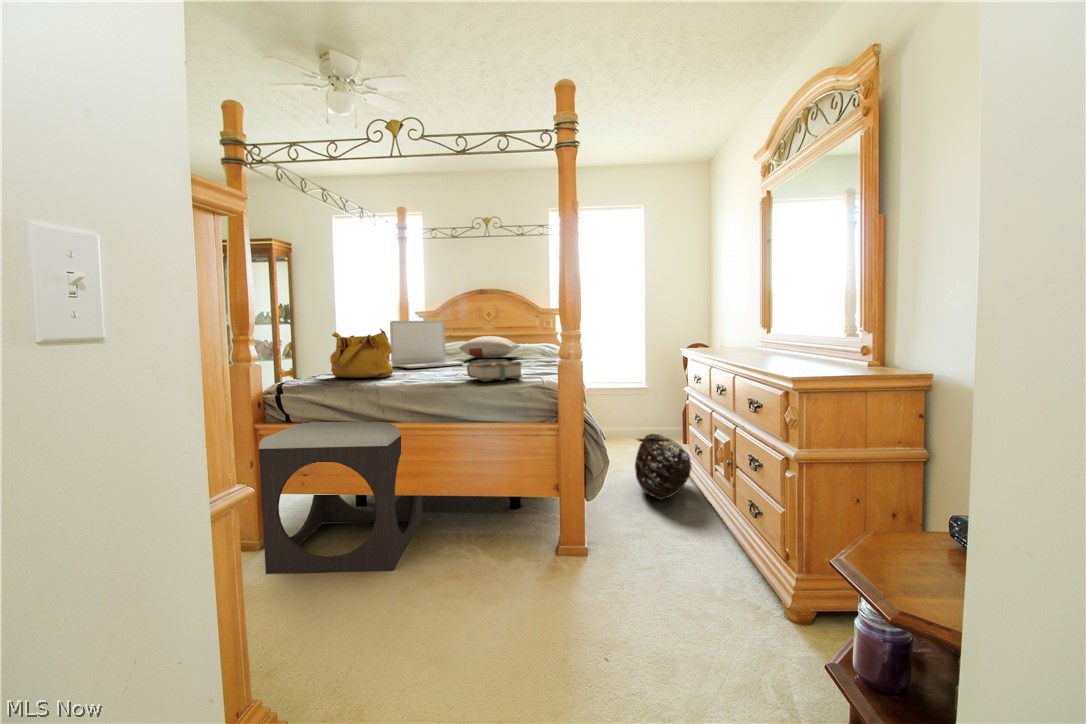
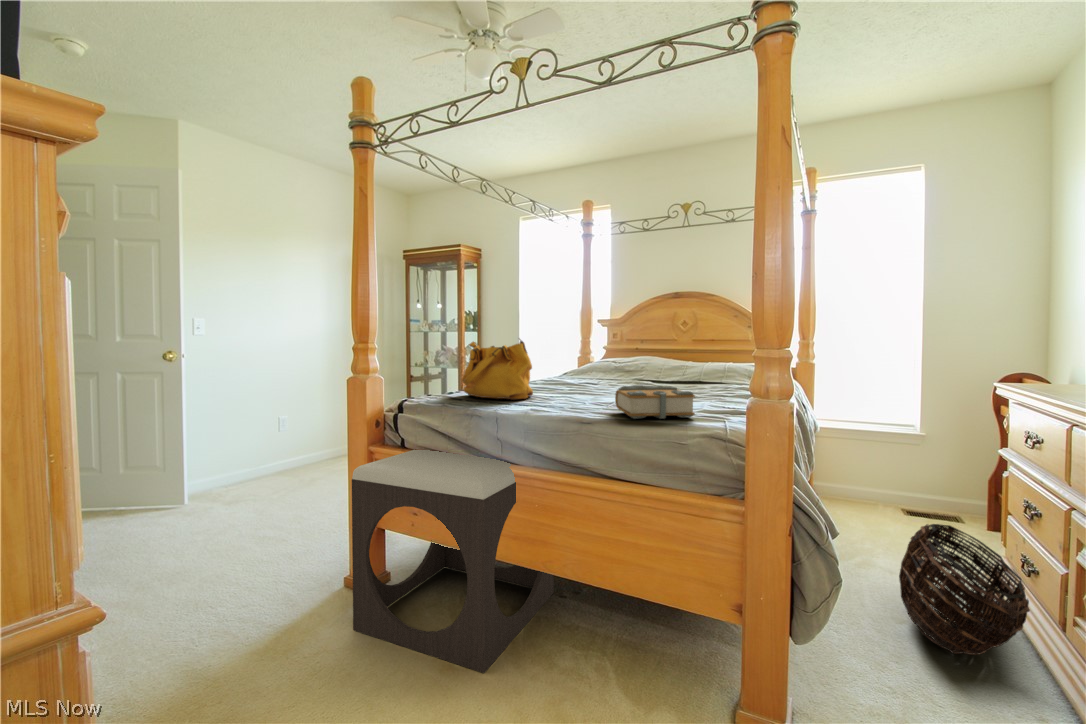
laptop: present [390,321,464,368] -> none [547,329,633,388]
pillow: present [459,336,520,359] -> none [632,351,719,380]

